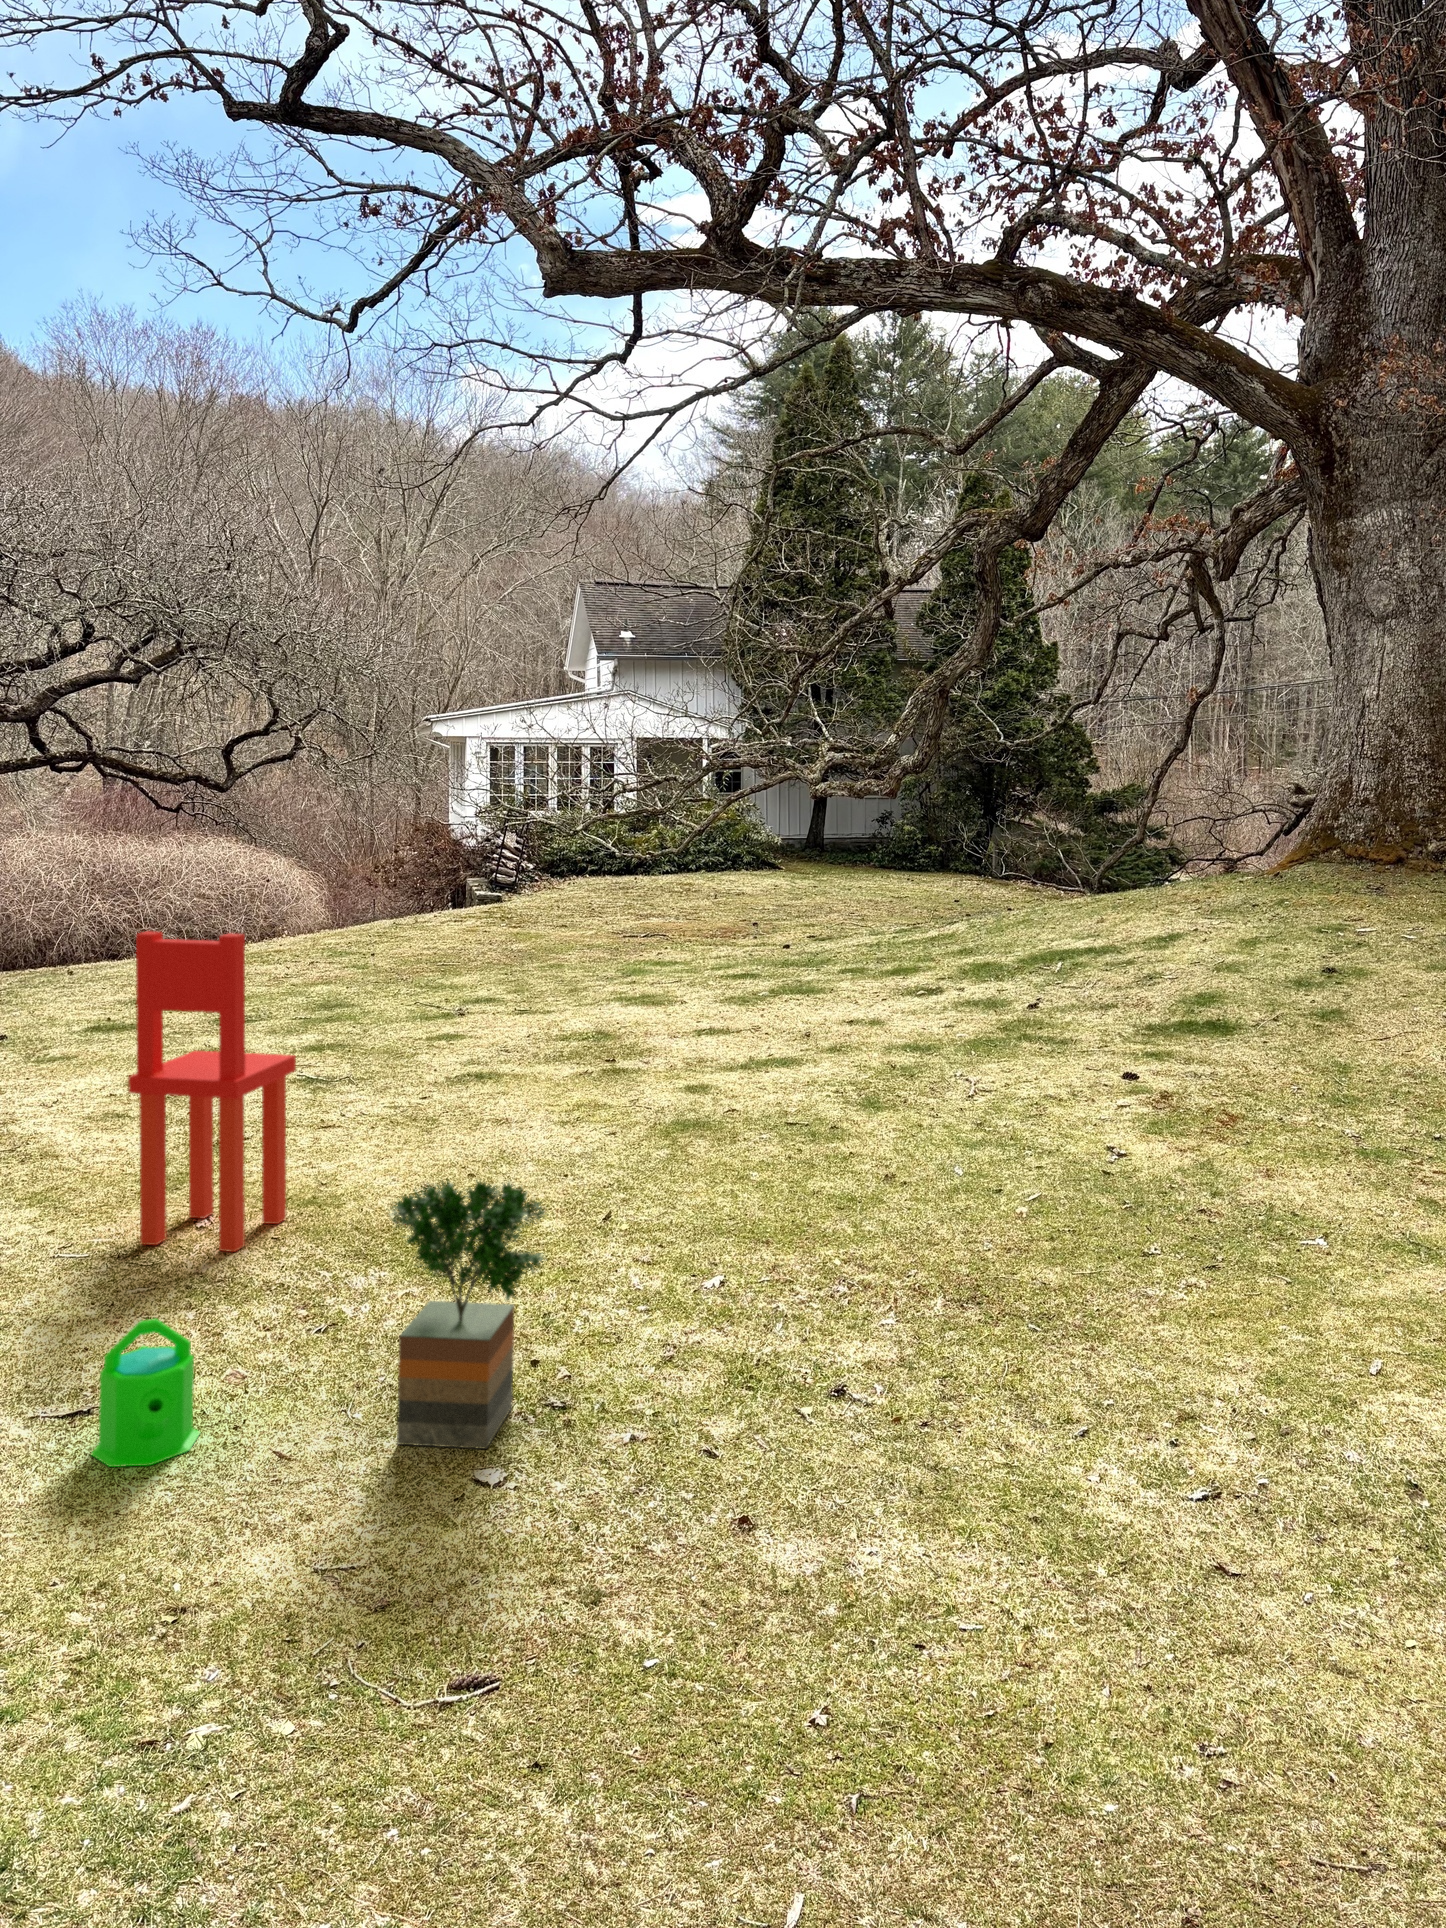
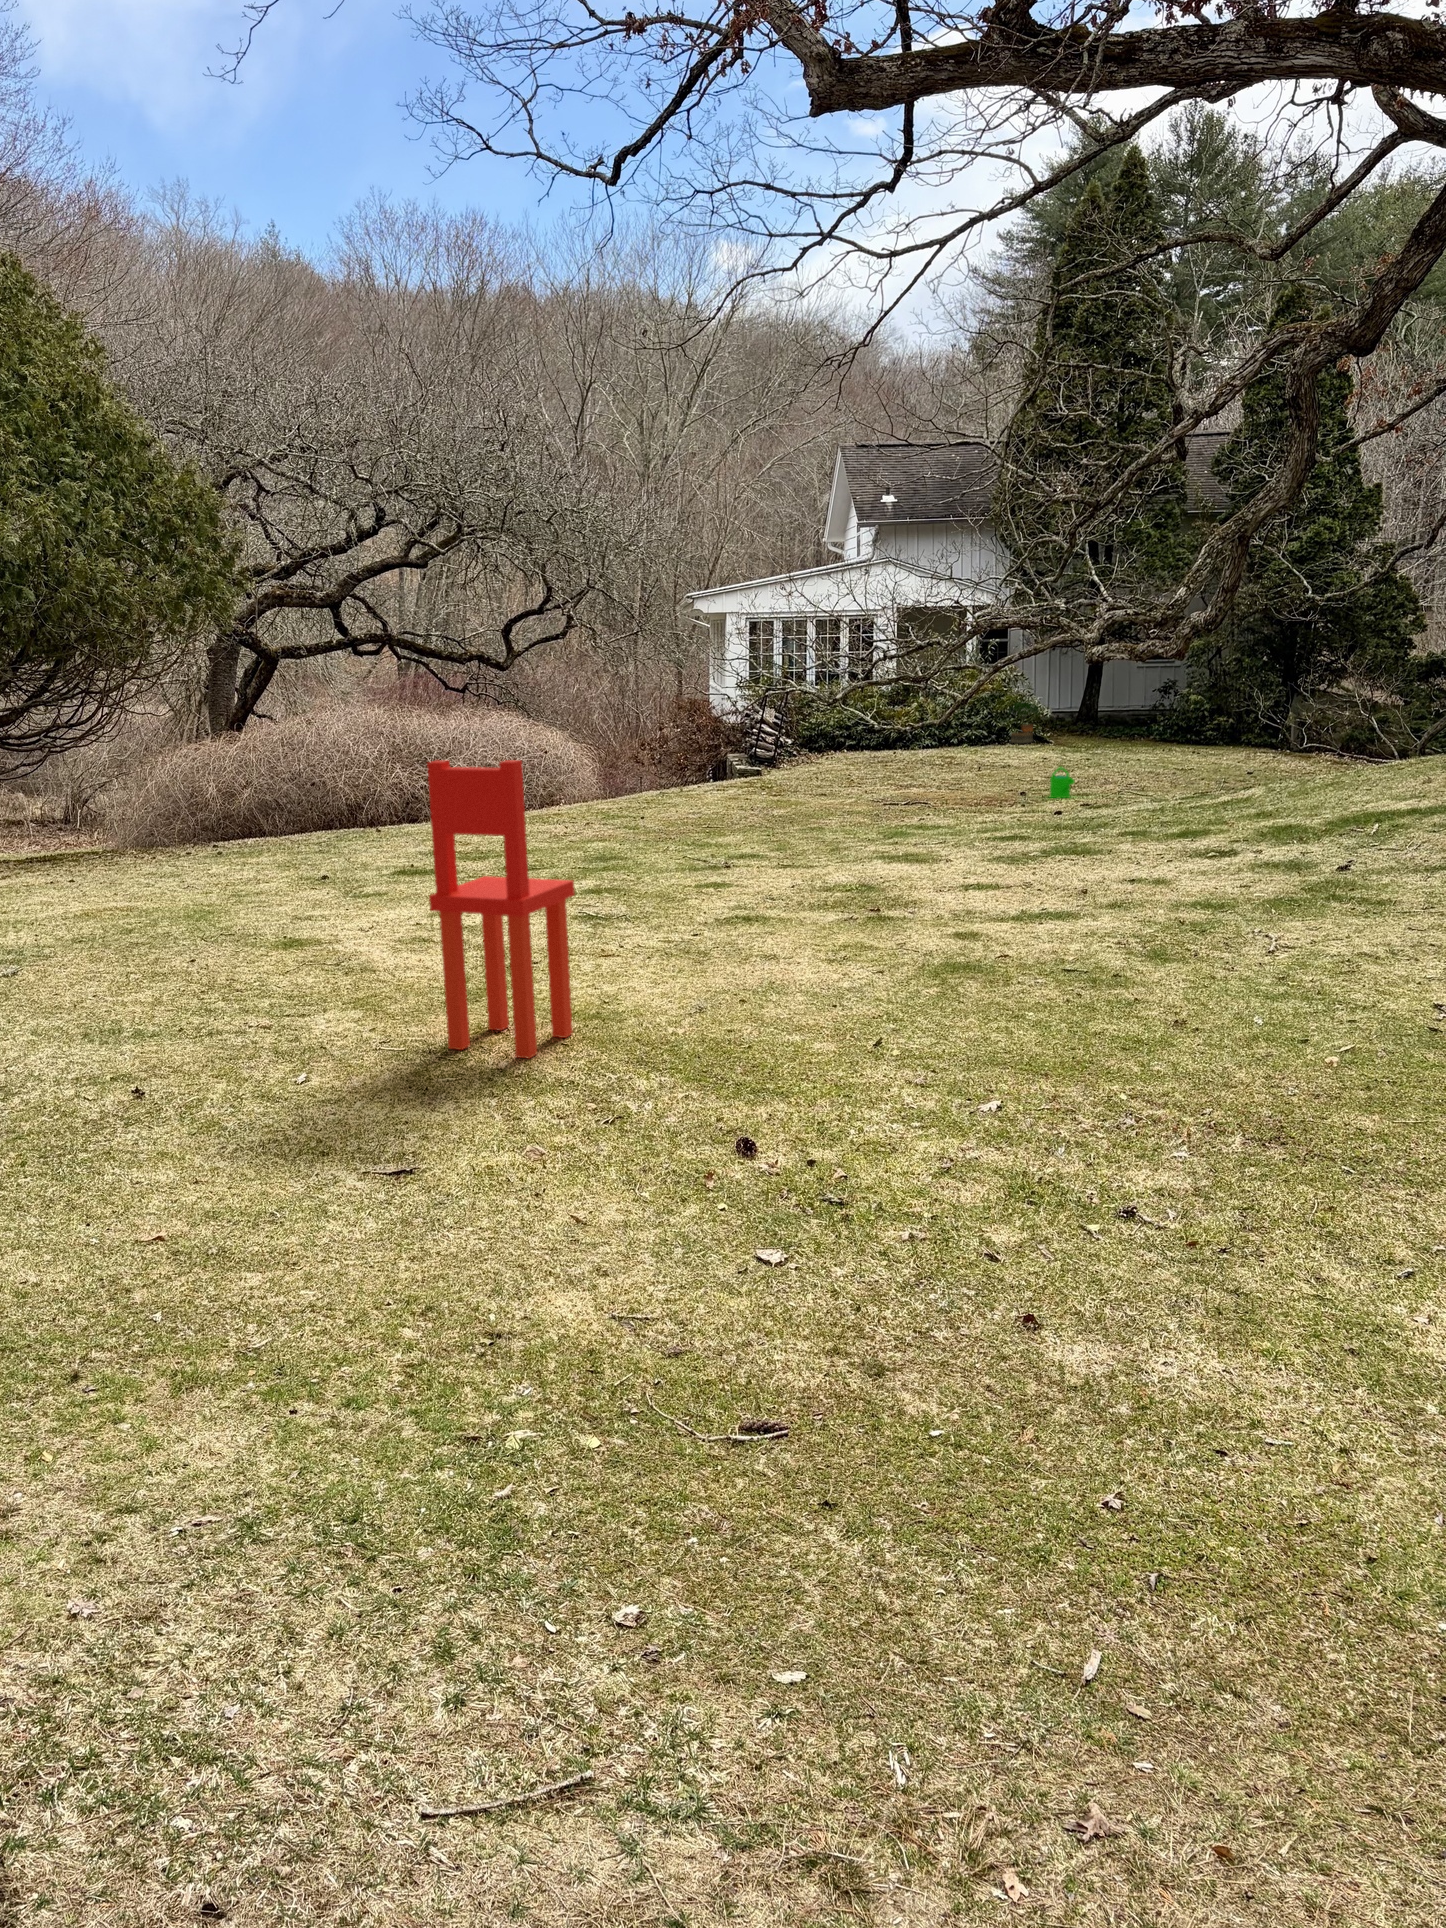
potted tree: present [392,1181,545,1449] -> present [1009,702,1039,743]
watering can: present [91,1318,200,1467] -> present [1049,767,1075,798]

